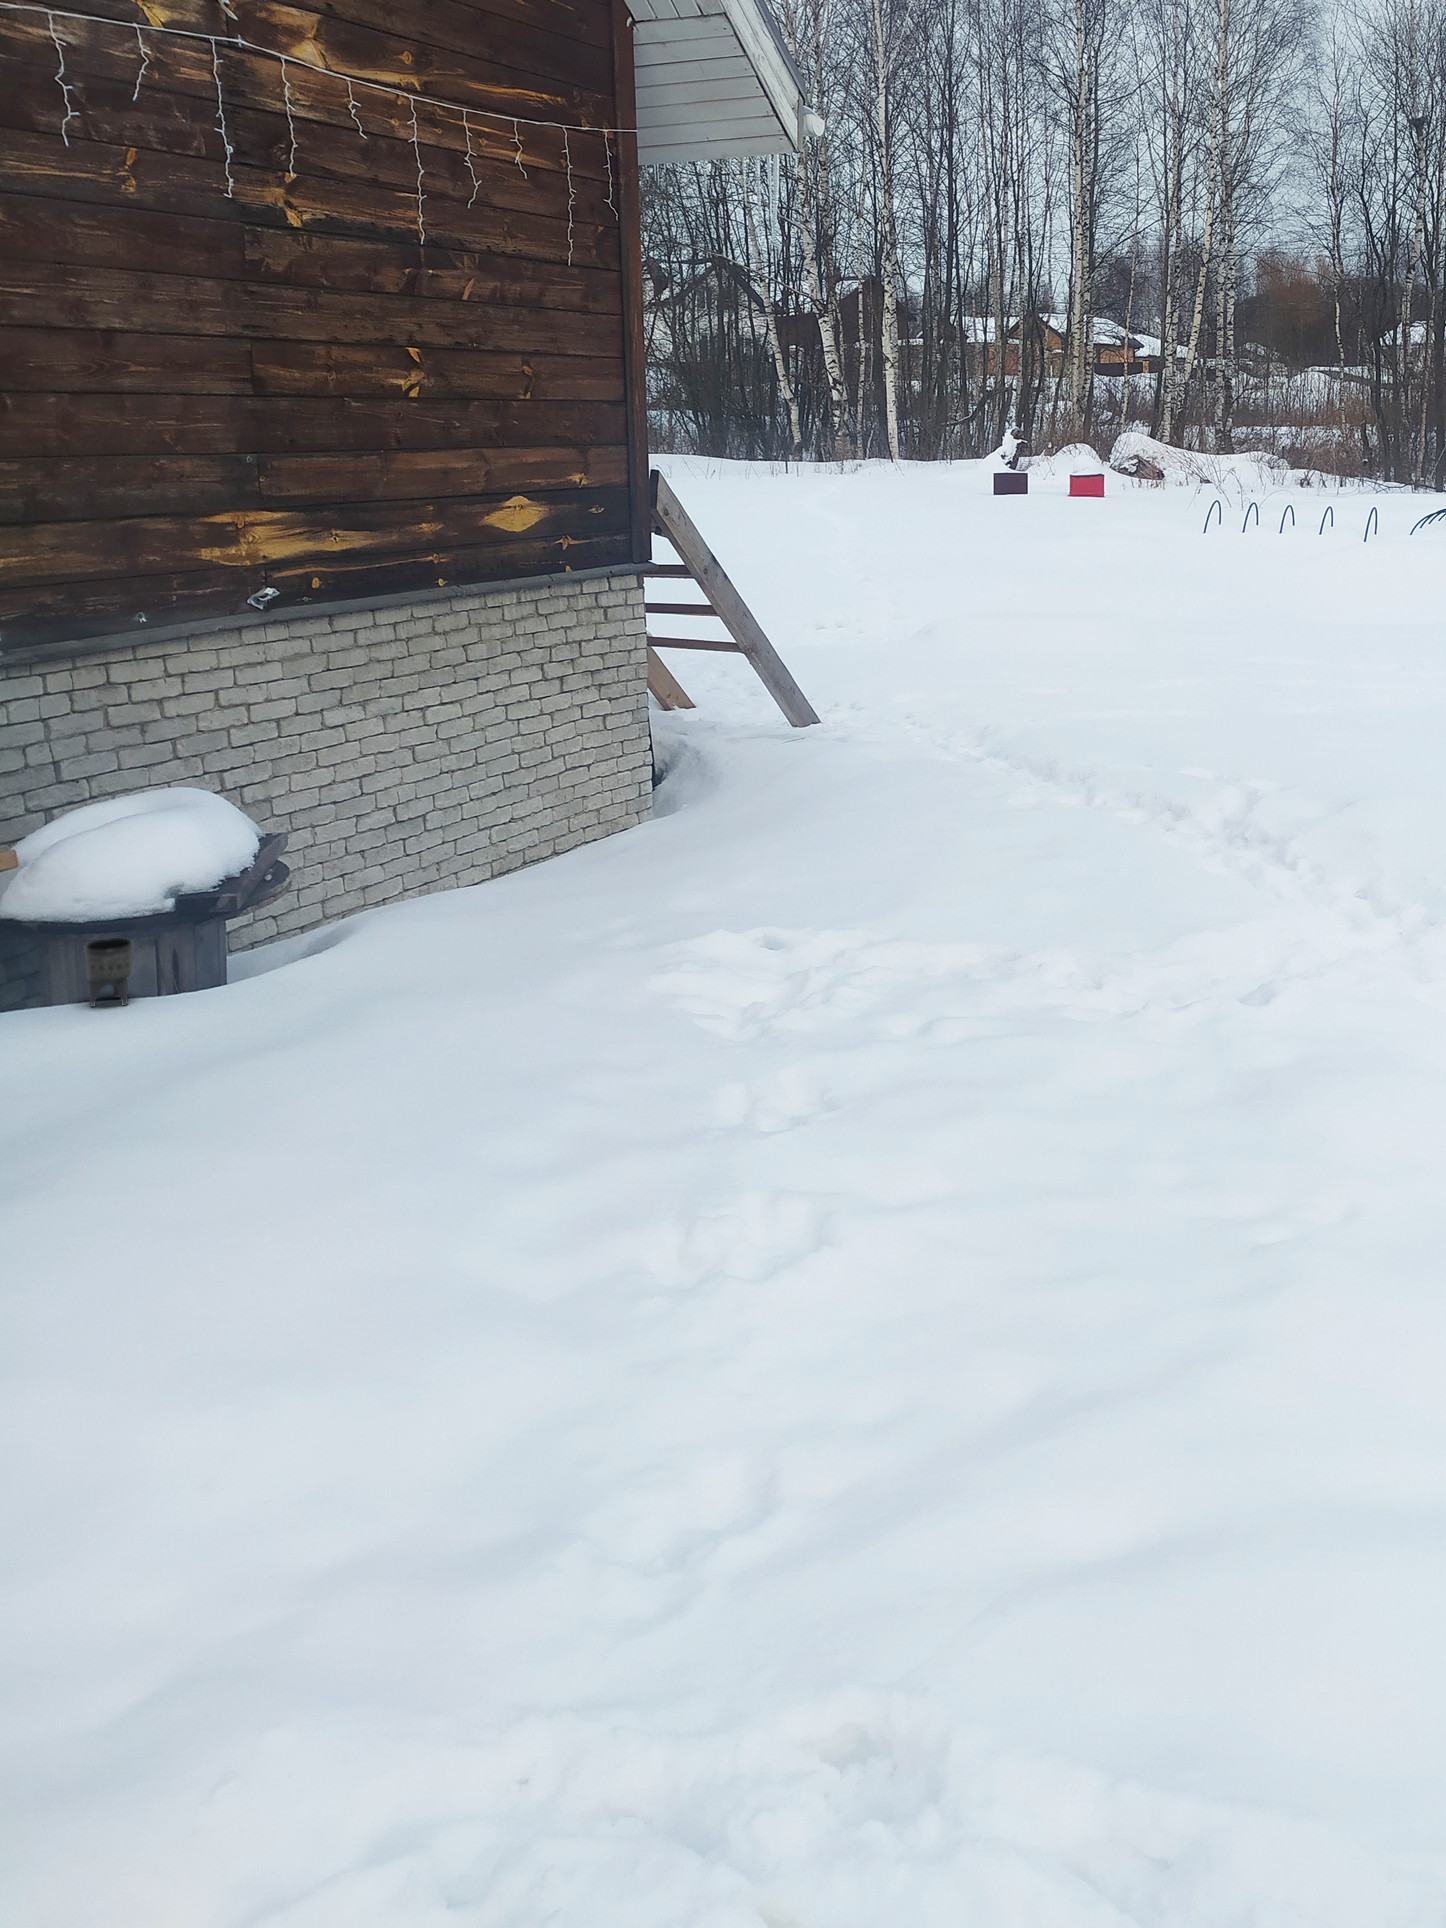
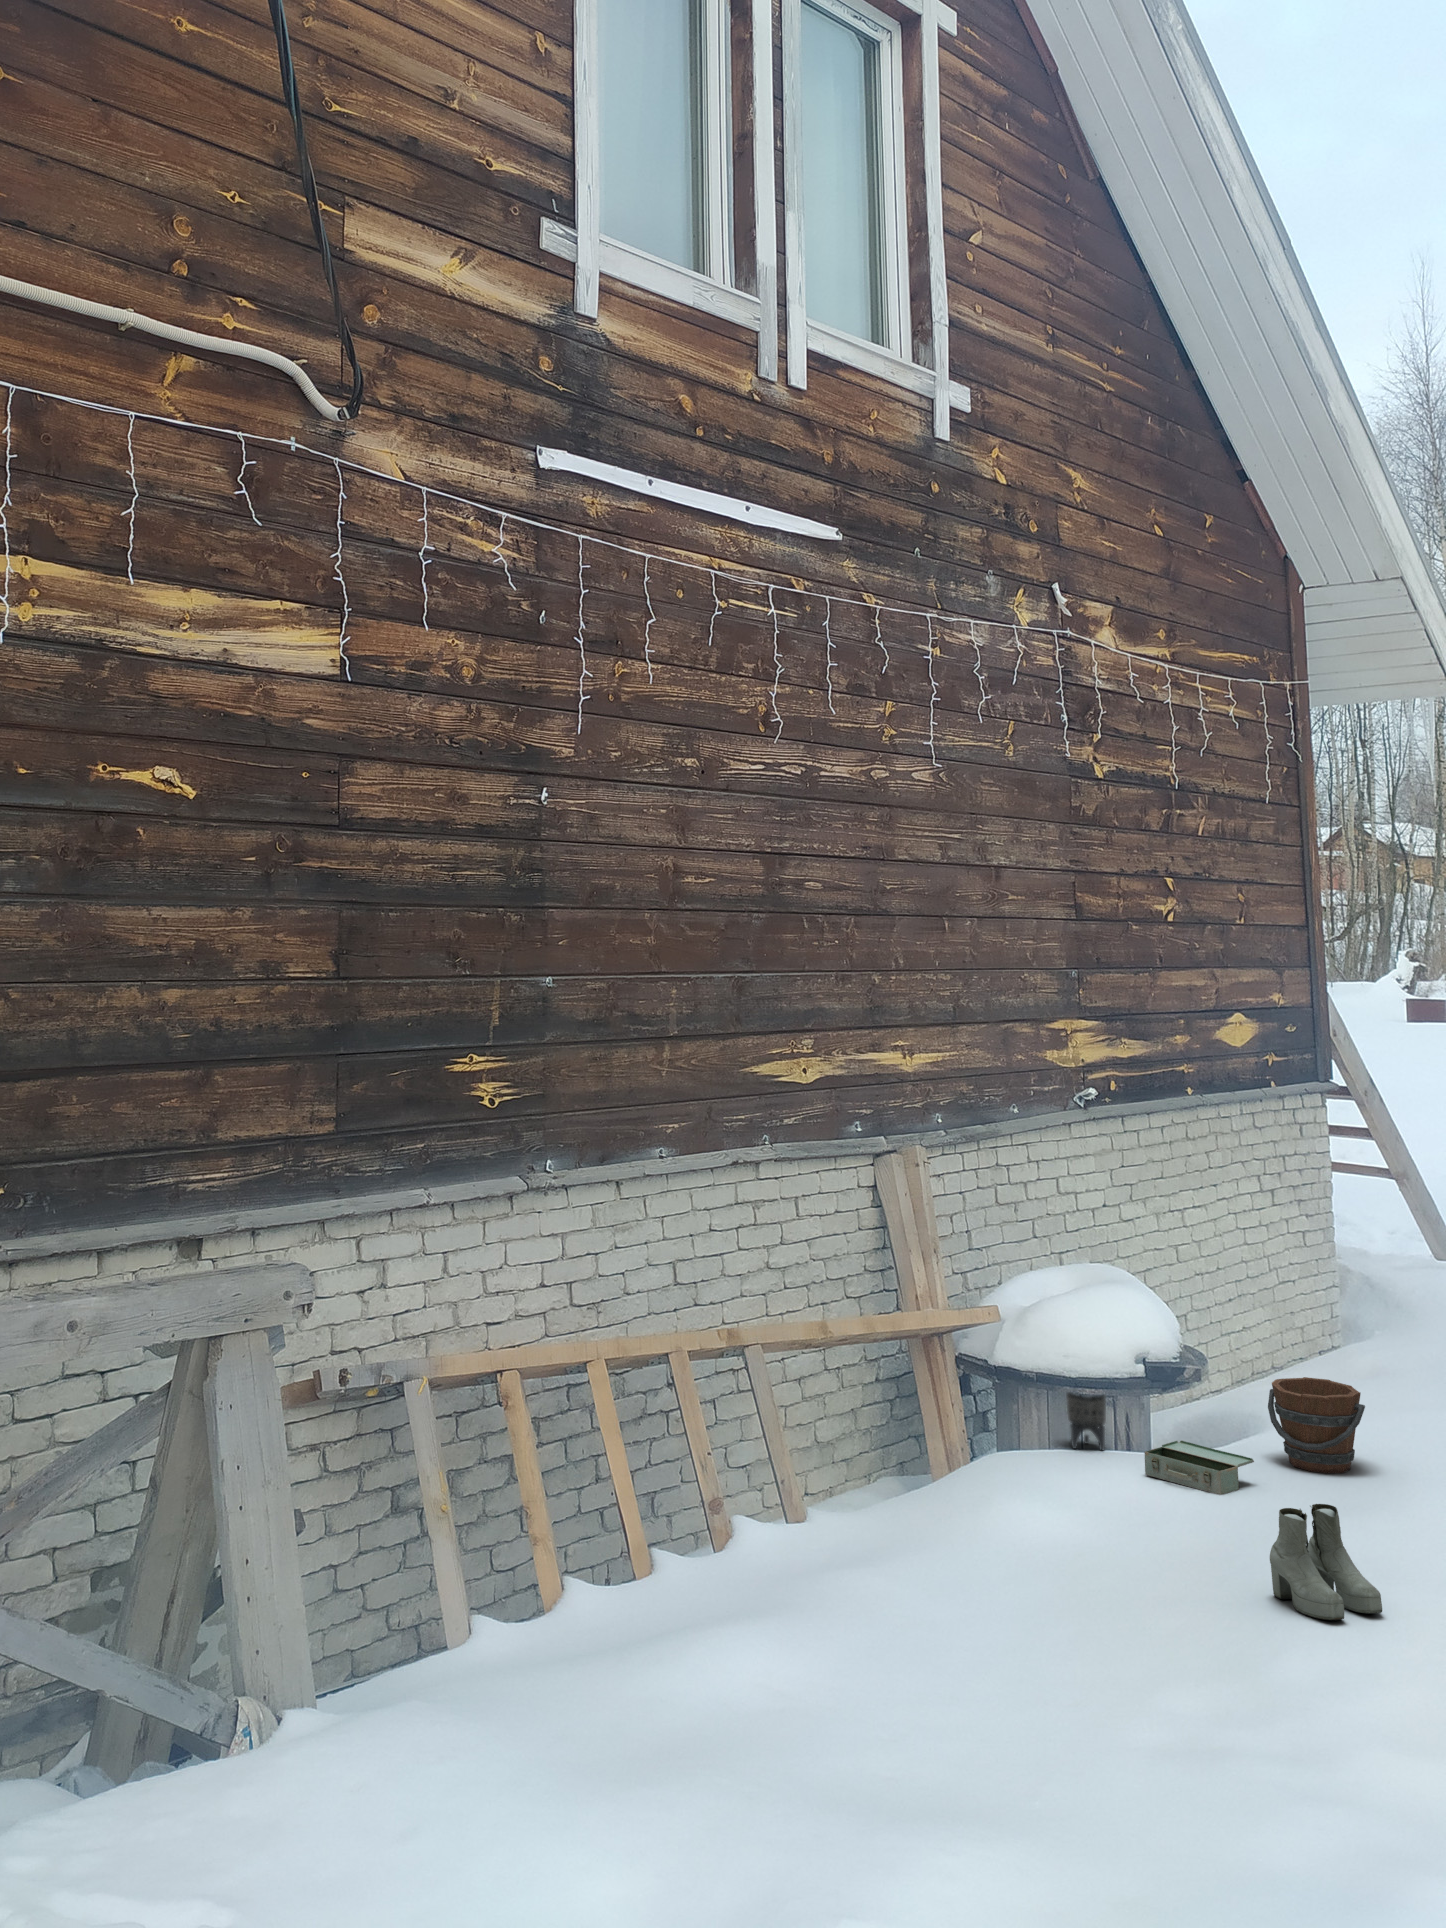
bucket: none [309,907,404,1009] -> present [1268,1377,1365,1473]
toolbox: none [131,992,252,1056] -> present [1144,1441,1254,1495]
boots: none [65,1100,177,1240] -> present [1270,1504,1382,1620]

